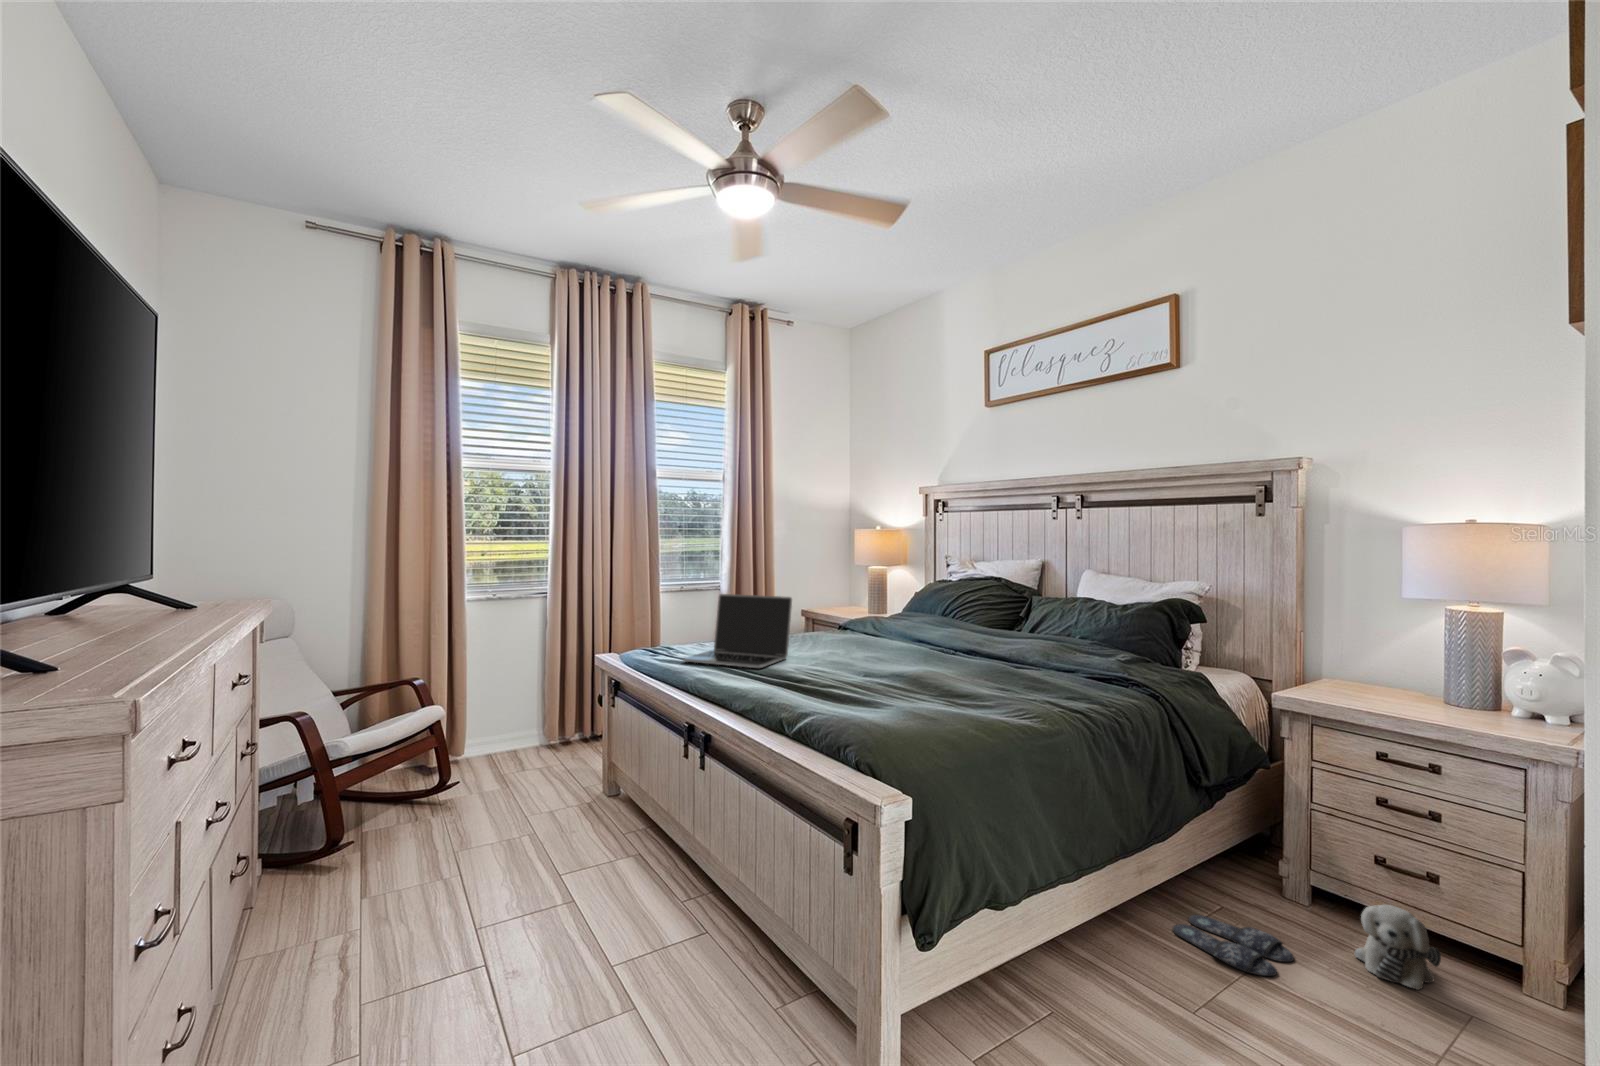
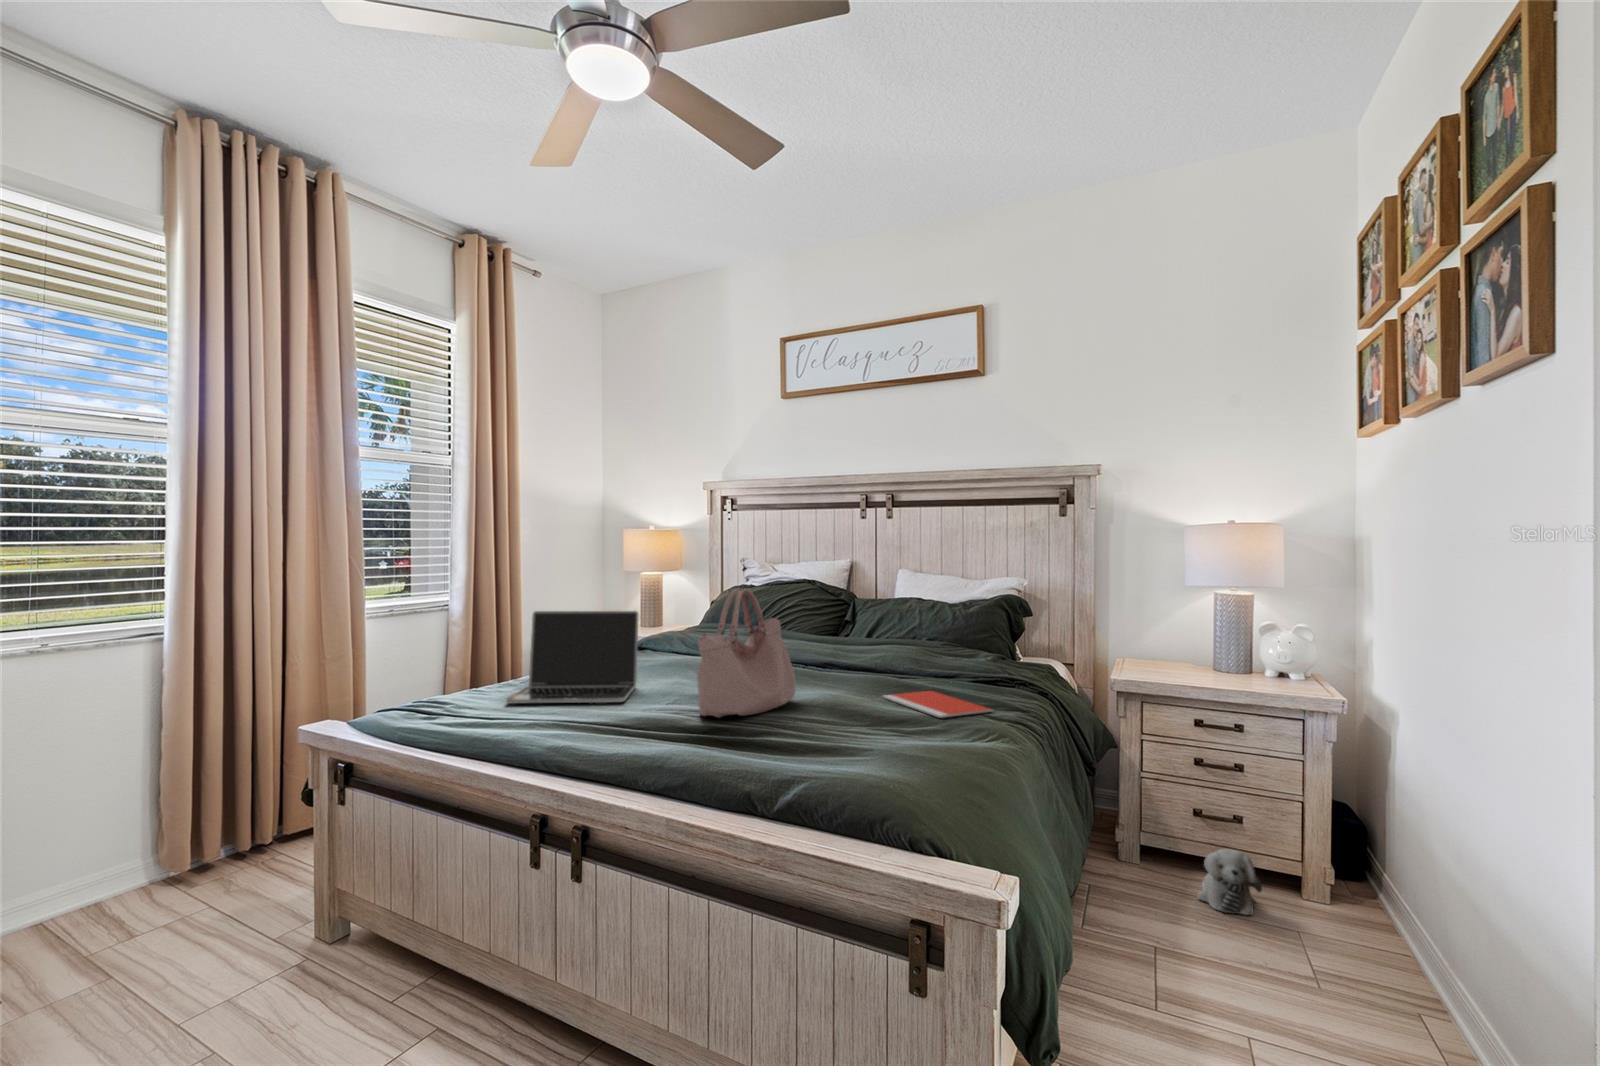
handbag: none [795,582,894,687] -> present [697,589,795,717]
notebook: none [973,684,1060,709] -> present [883,691,993,718]
slippers: present [1173,914,1294,976] -> none [1066,893,1165,936]

